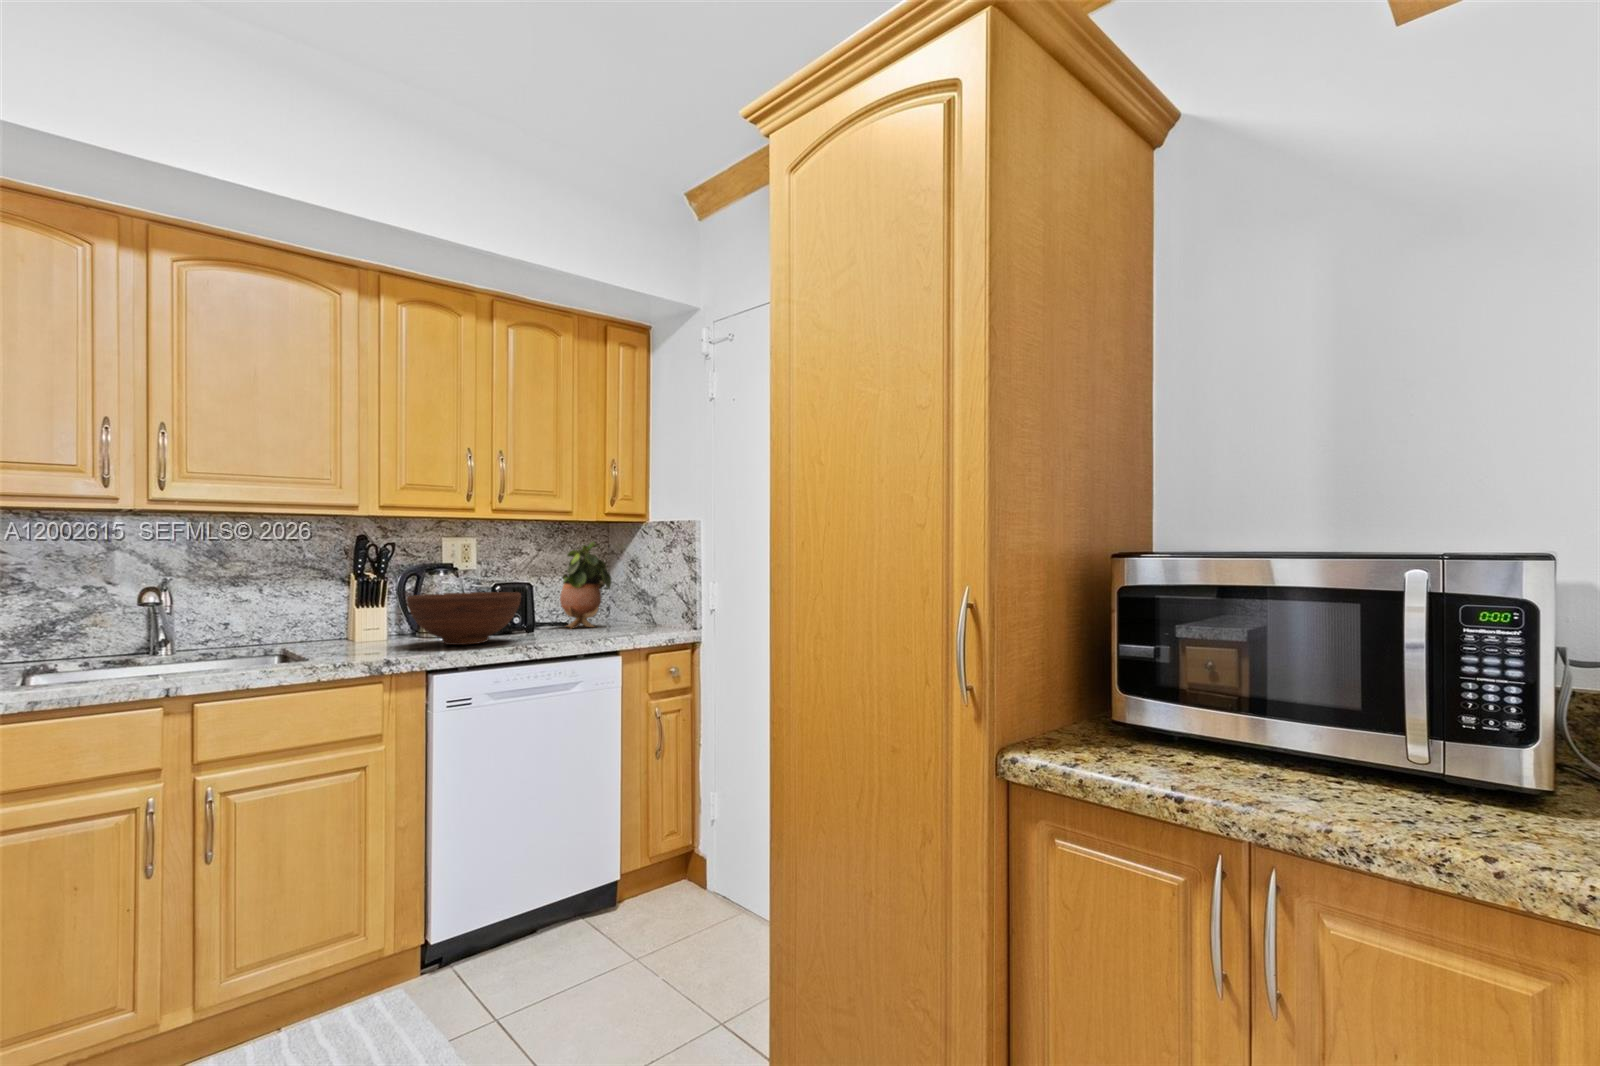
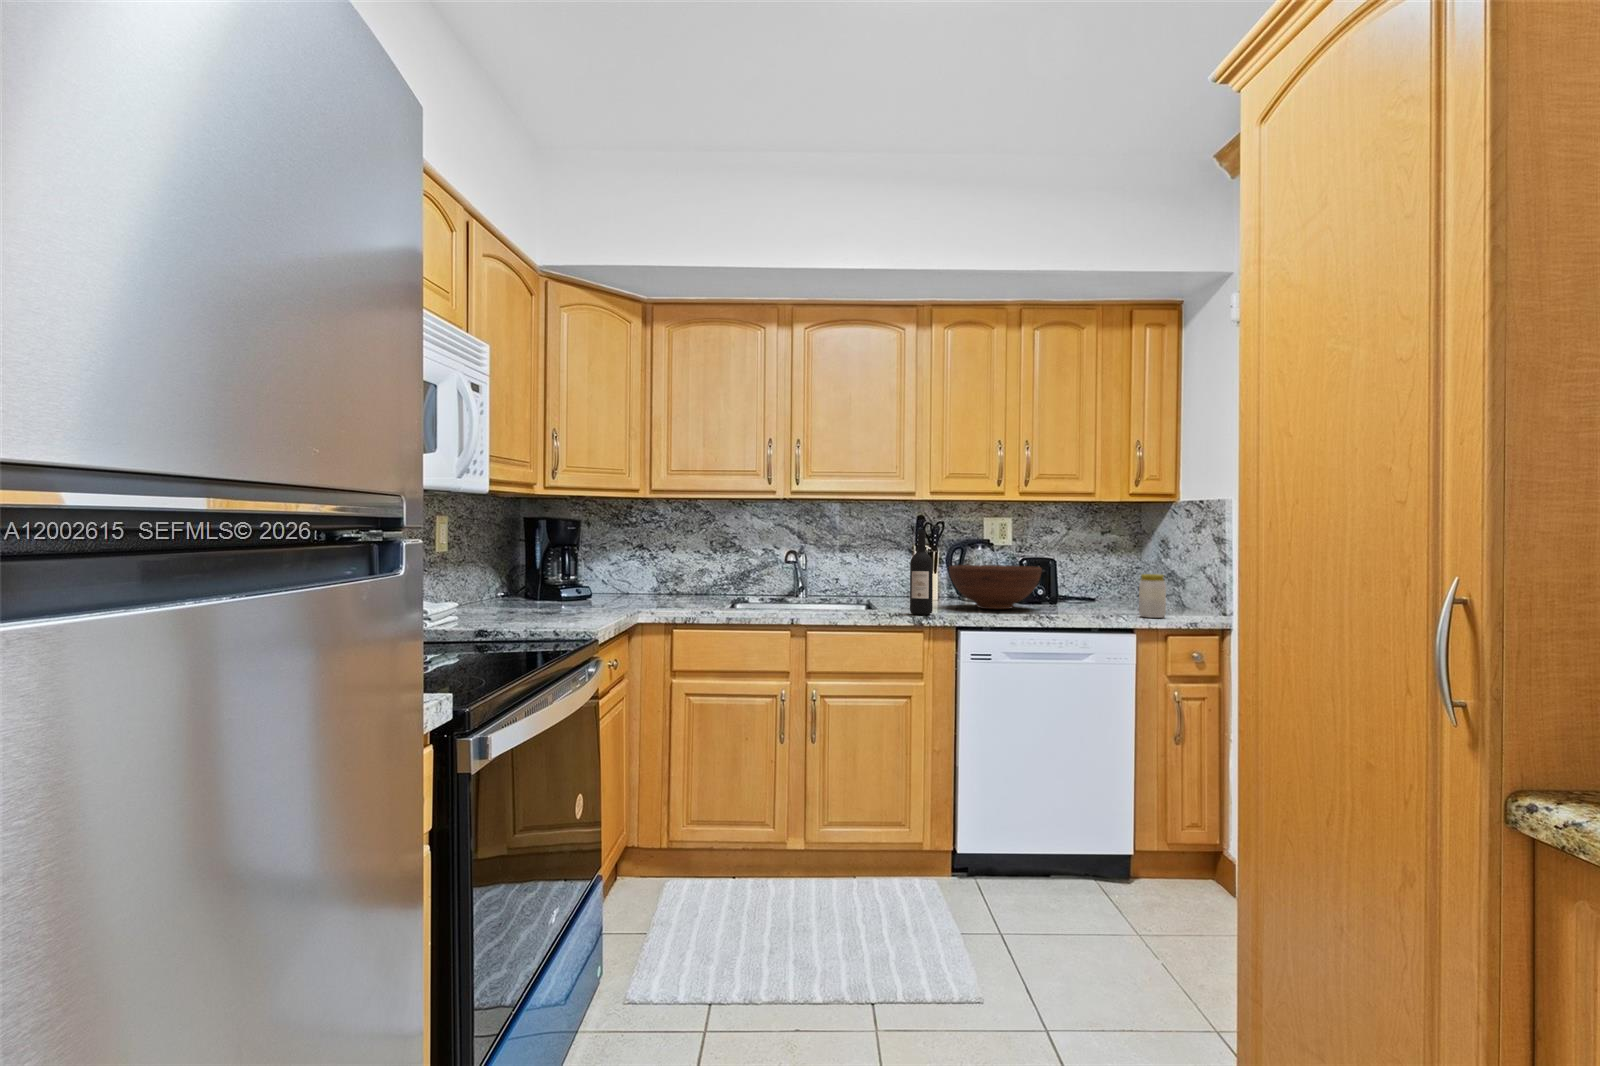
potted plant: present [560,542,612,628] -> none [1089,522,1141,605]
wine bottle: none [363,553,395,661] -> present [910,530,933,615]
jar: none [624,594,649,638] -> present [1139,574,1166,618]

